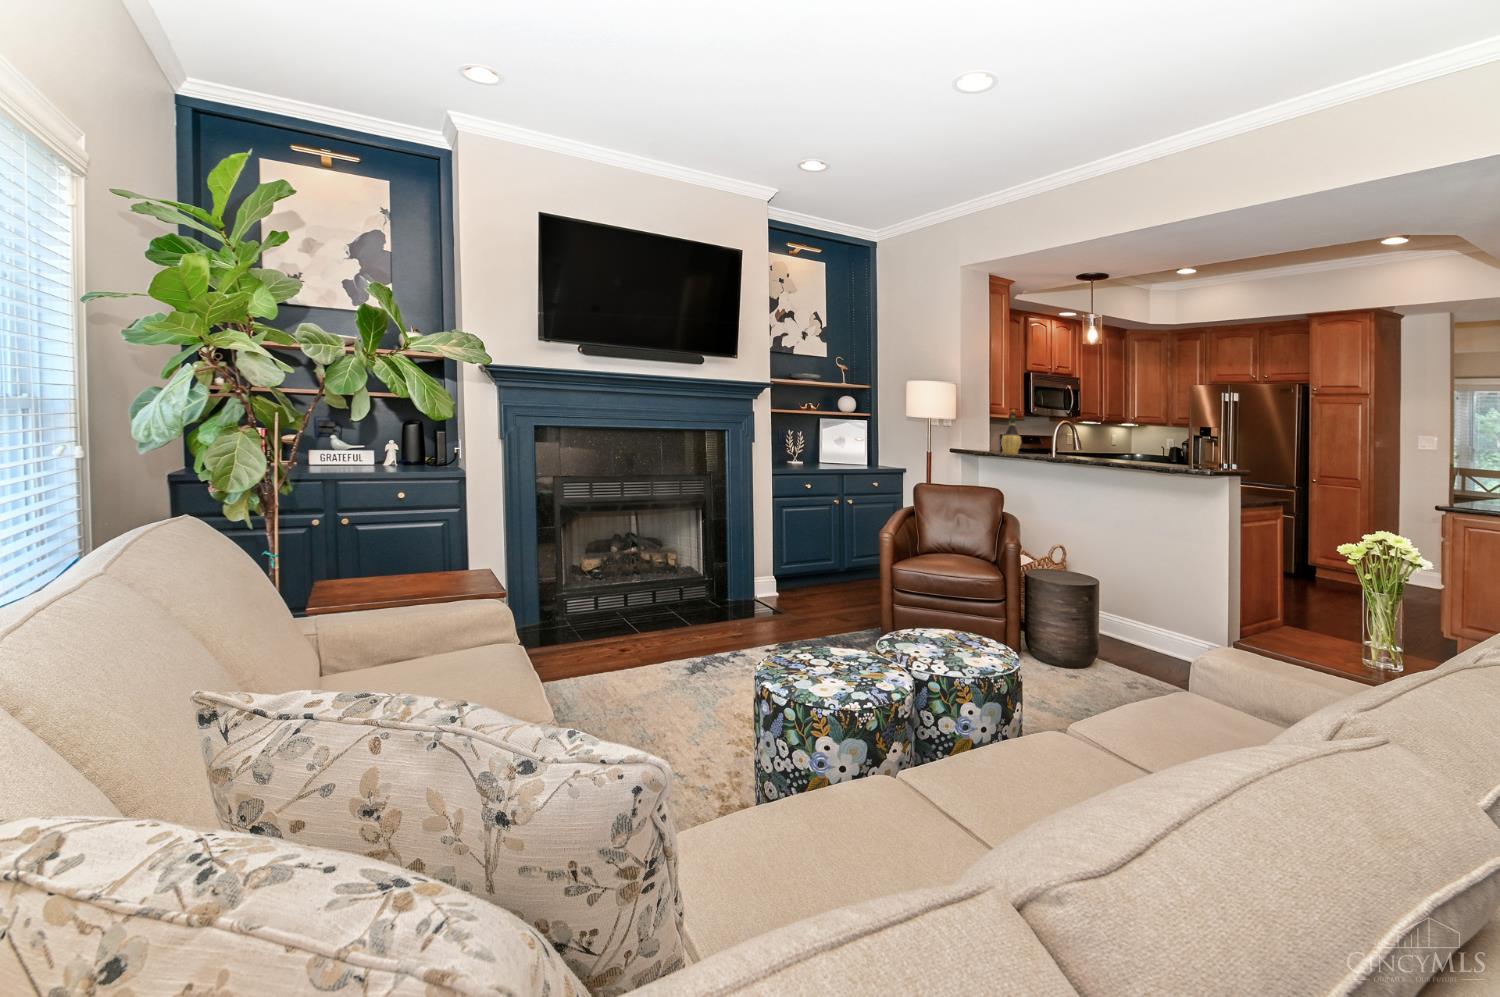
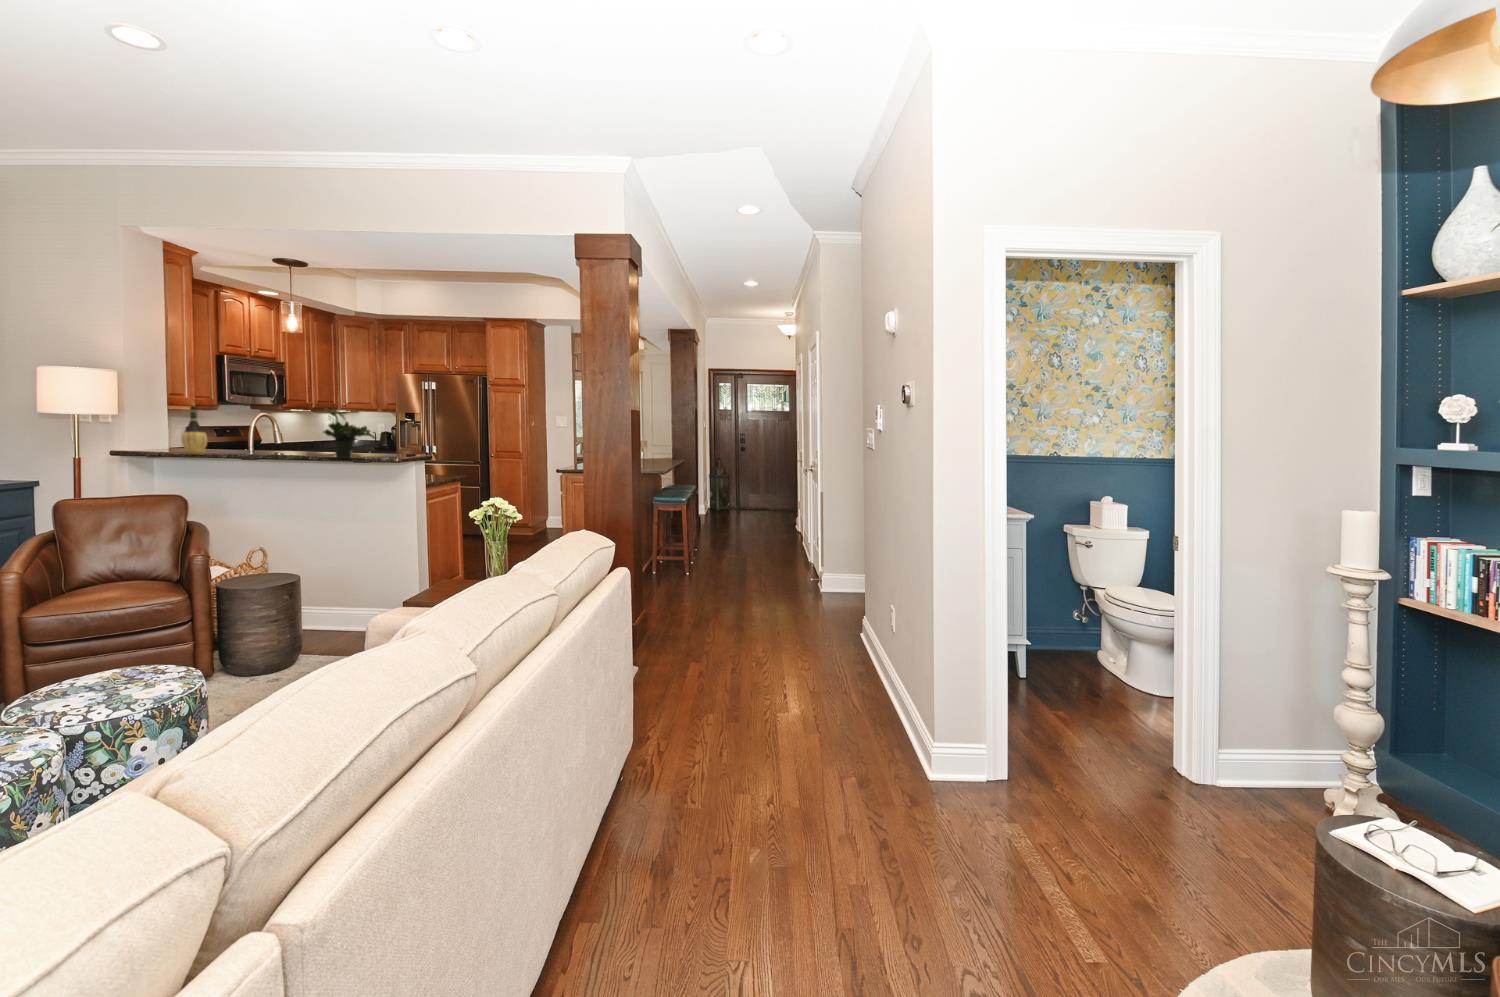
potted plant: none [1124,411,1183,466] -> present [323,408,376,459]

